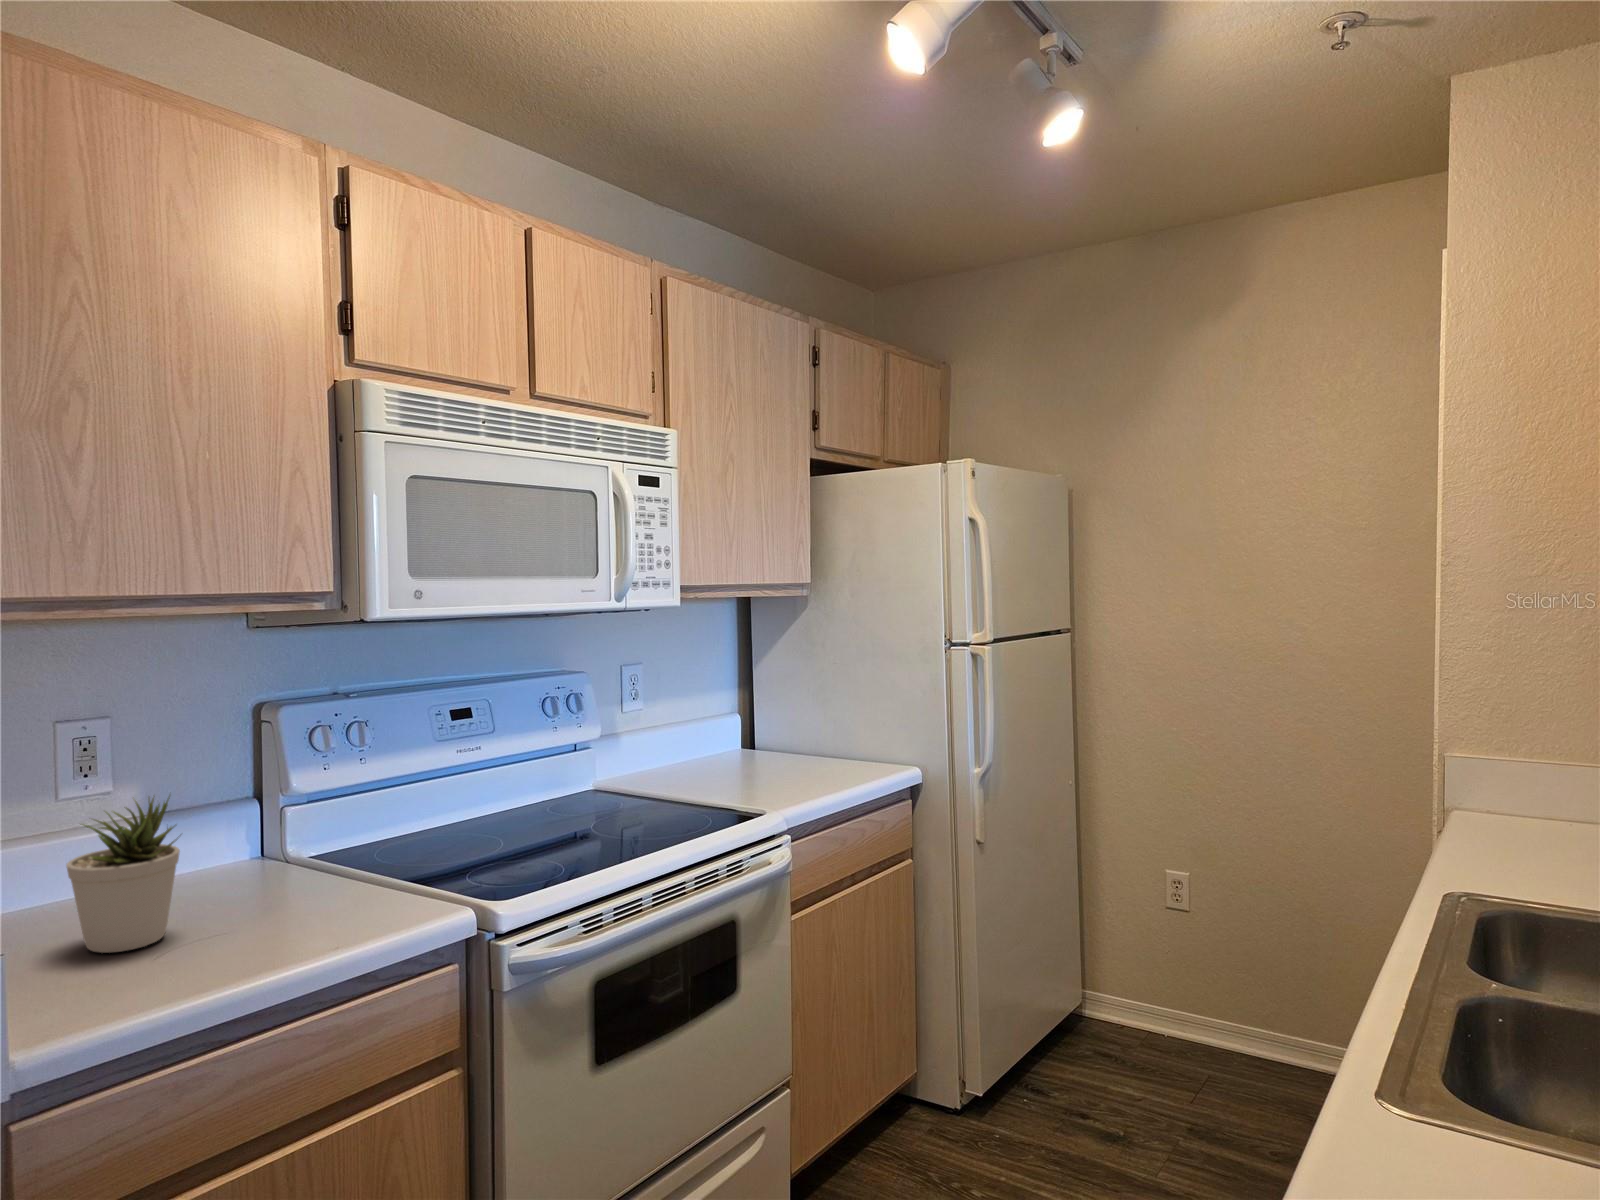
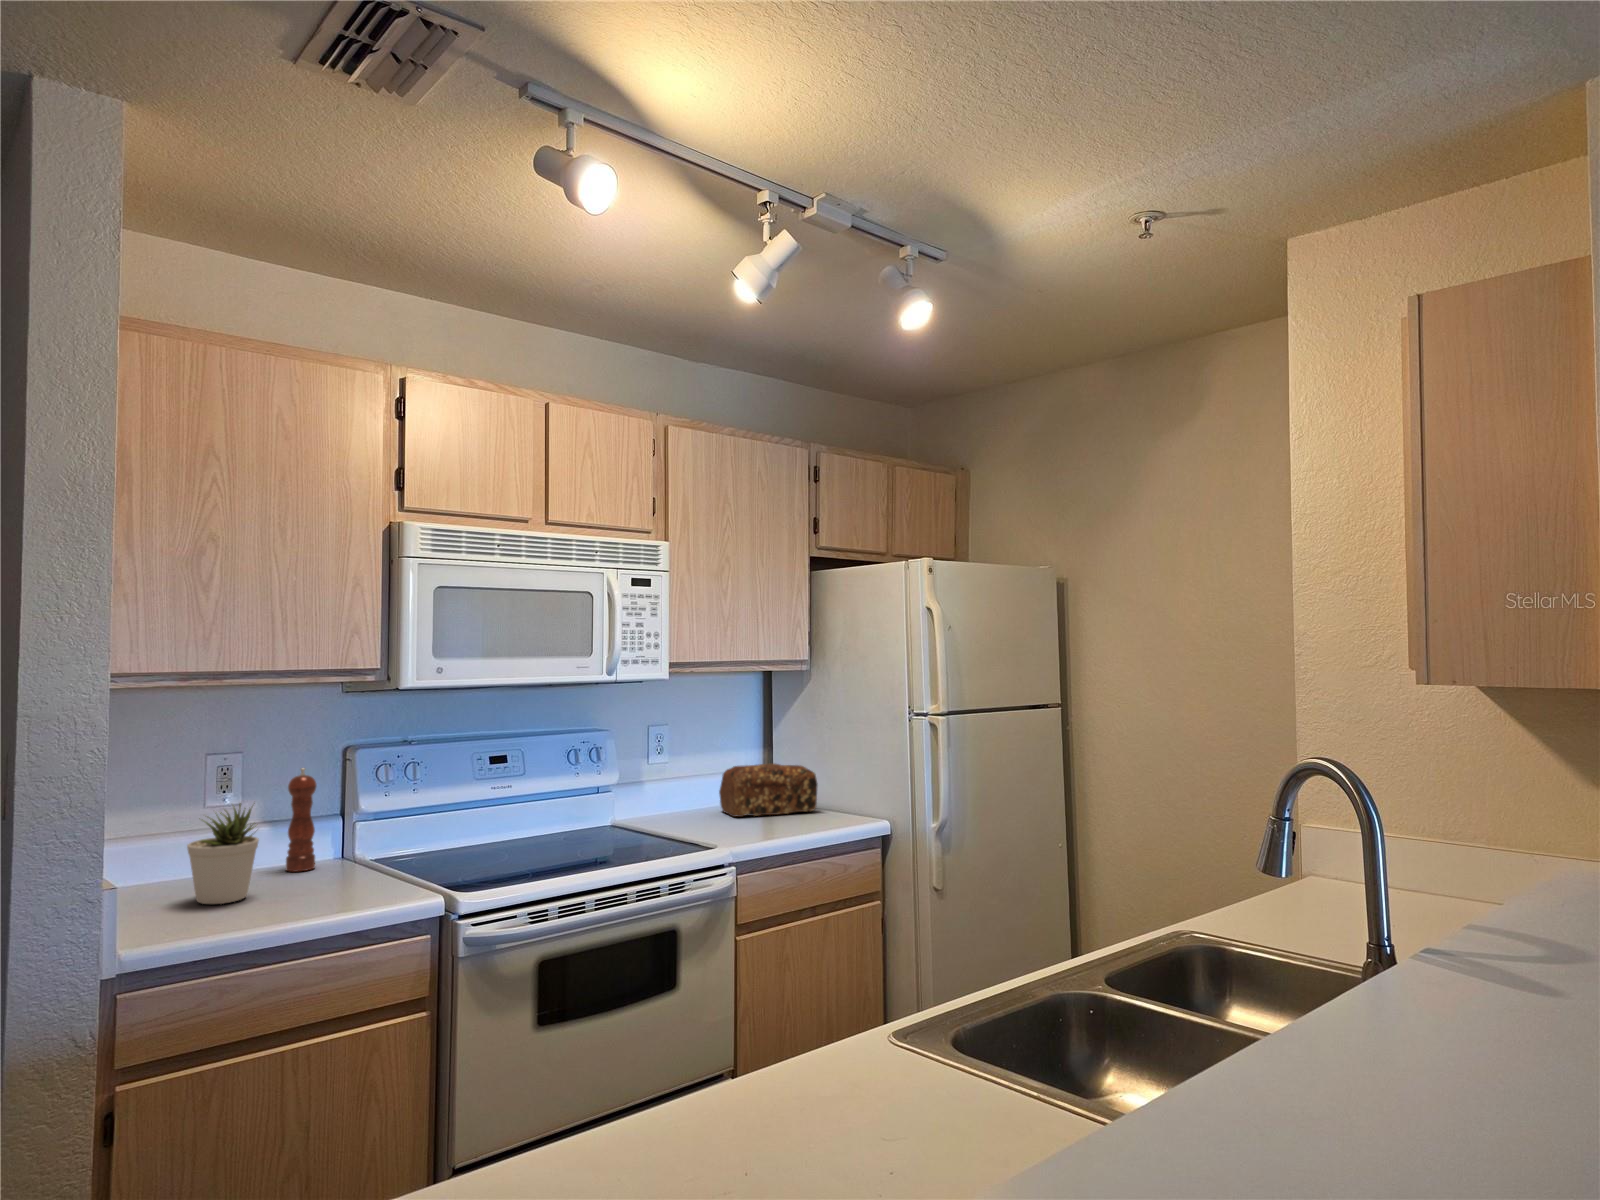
bread loaf: none [708,706,826,772] -> present [719,764,818,817]
pepper mill: none [191,738,236,887] -> present [286,768,317,872]

